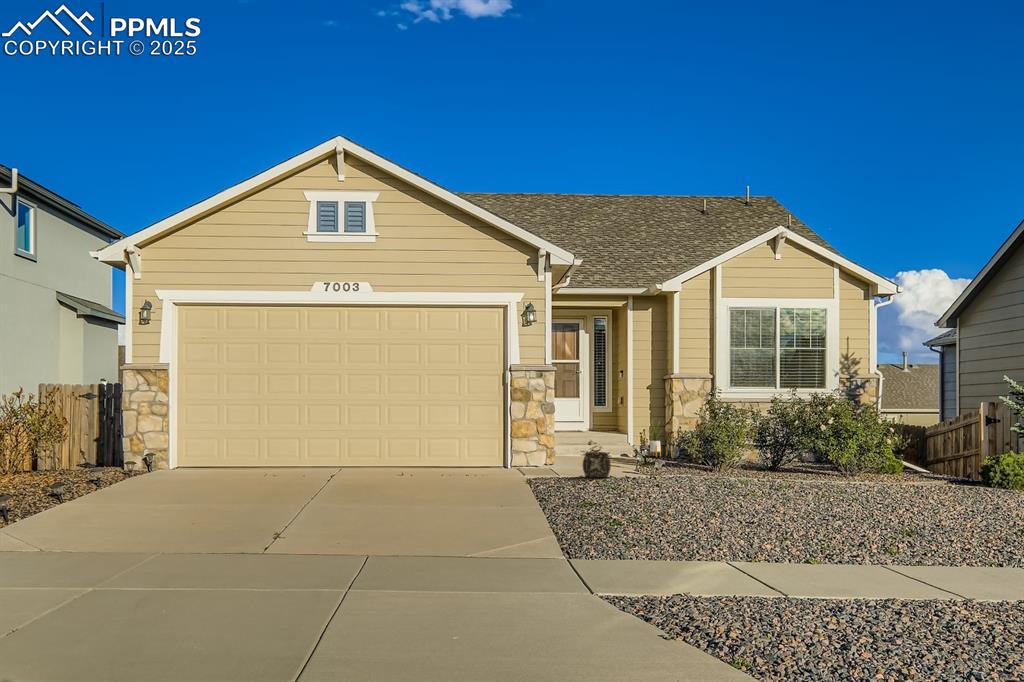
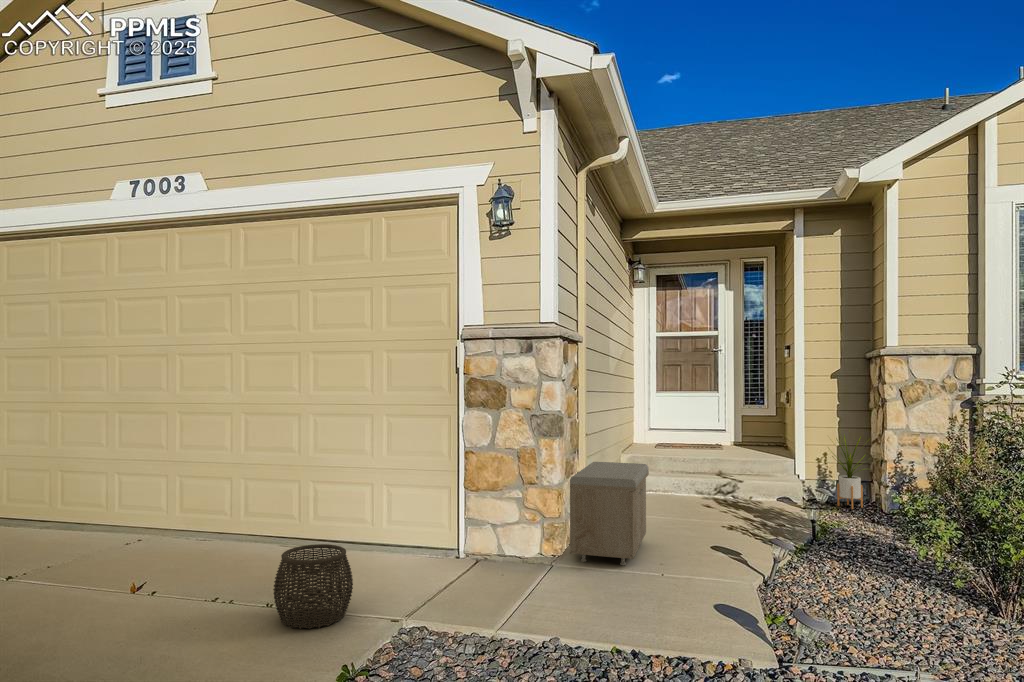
storage bench: none [551,429,584,469] -> present [570,462,649,565]
woven basket: present [583,452,611,478] -> present [273,544,353,629]

